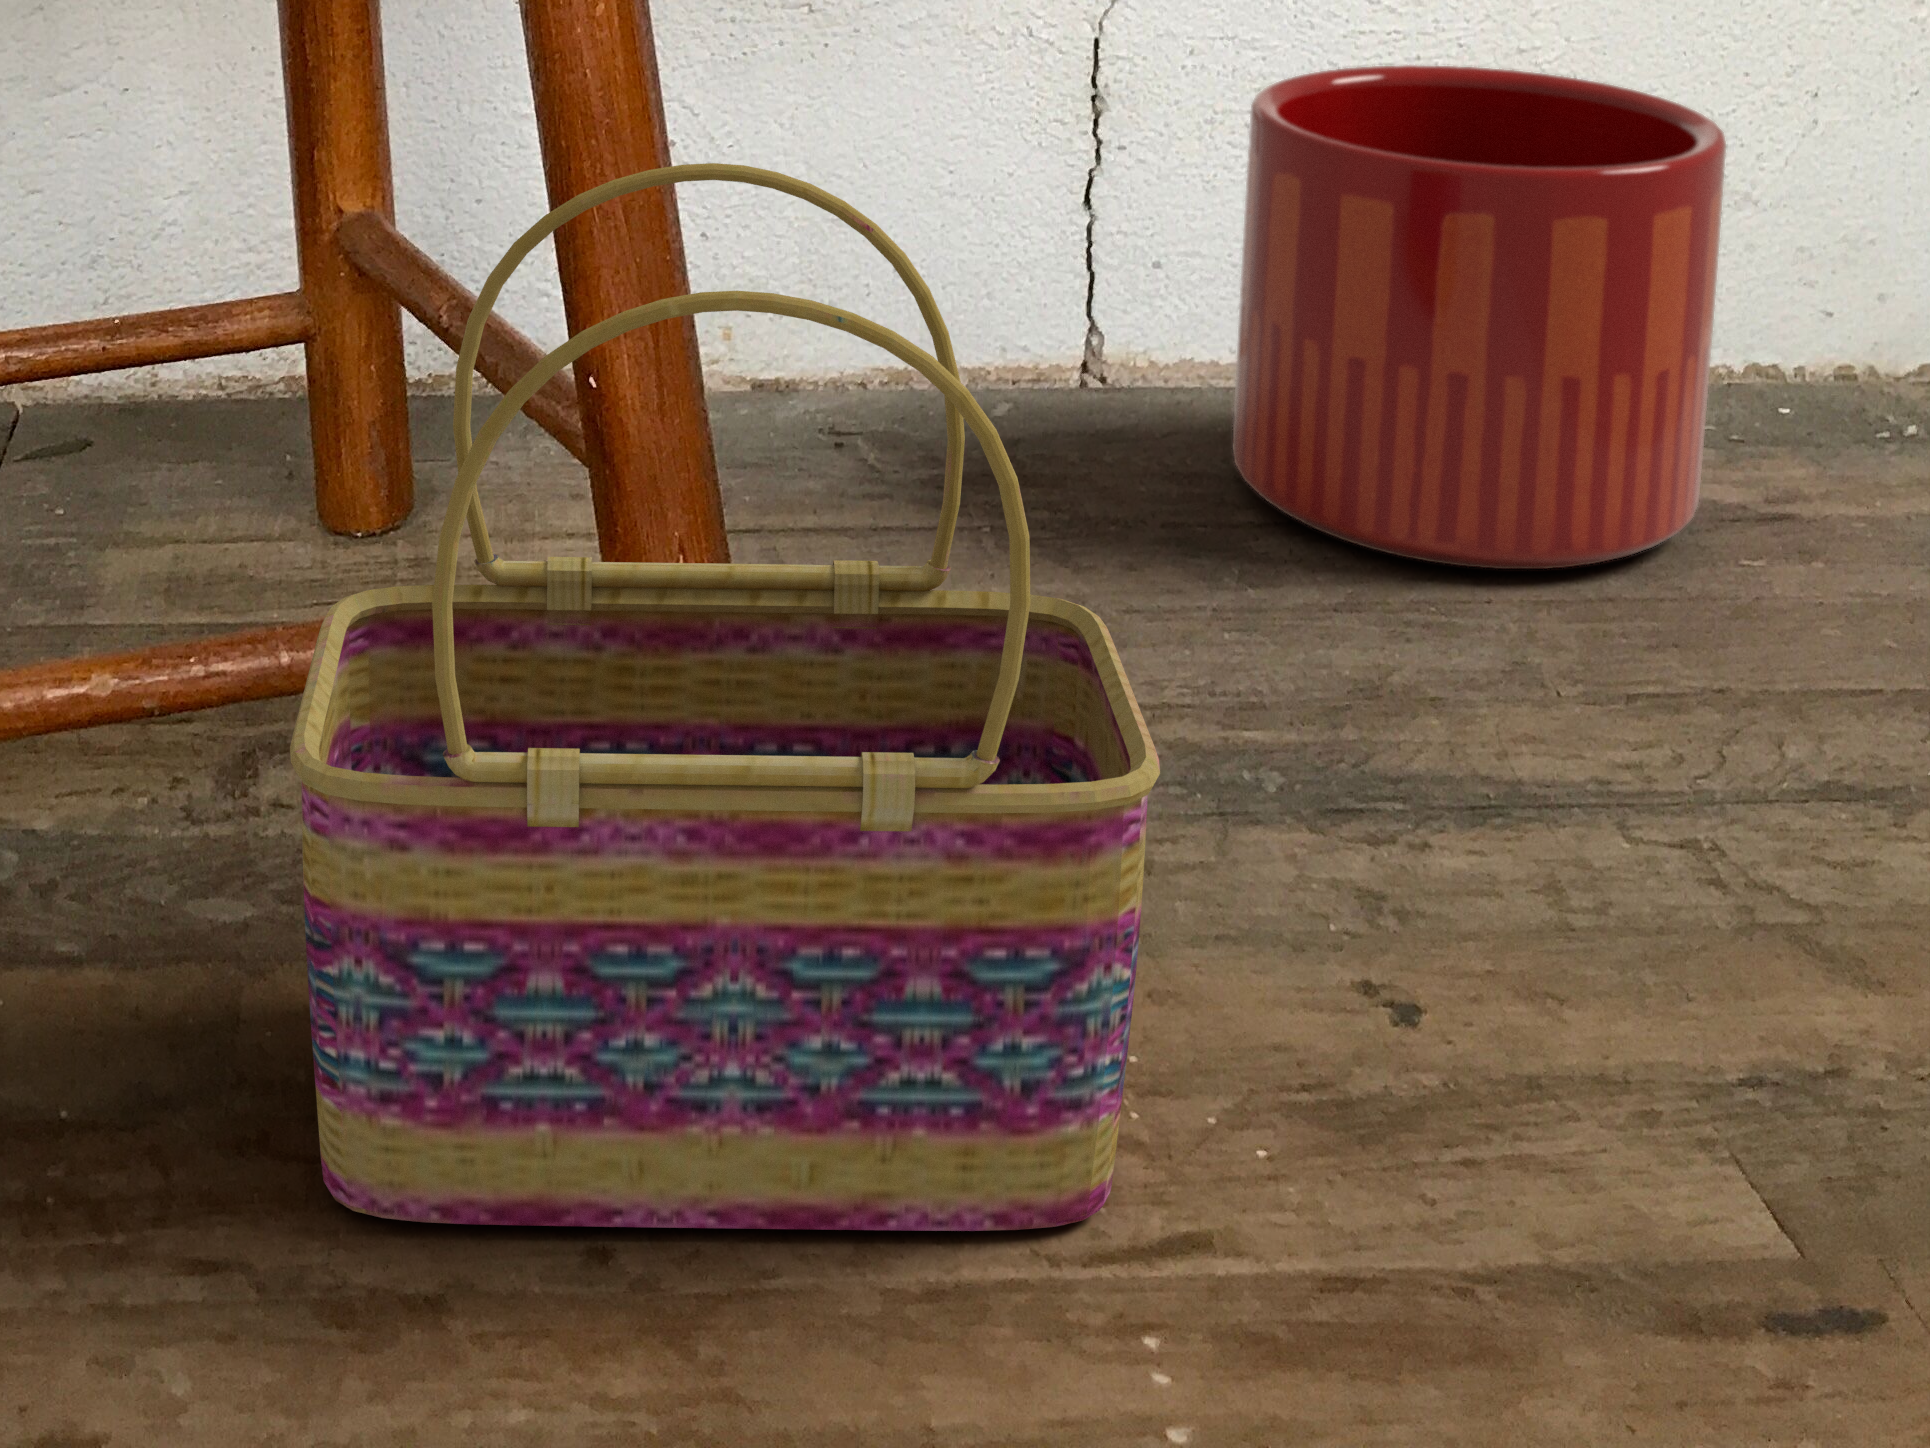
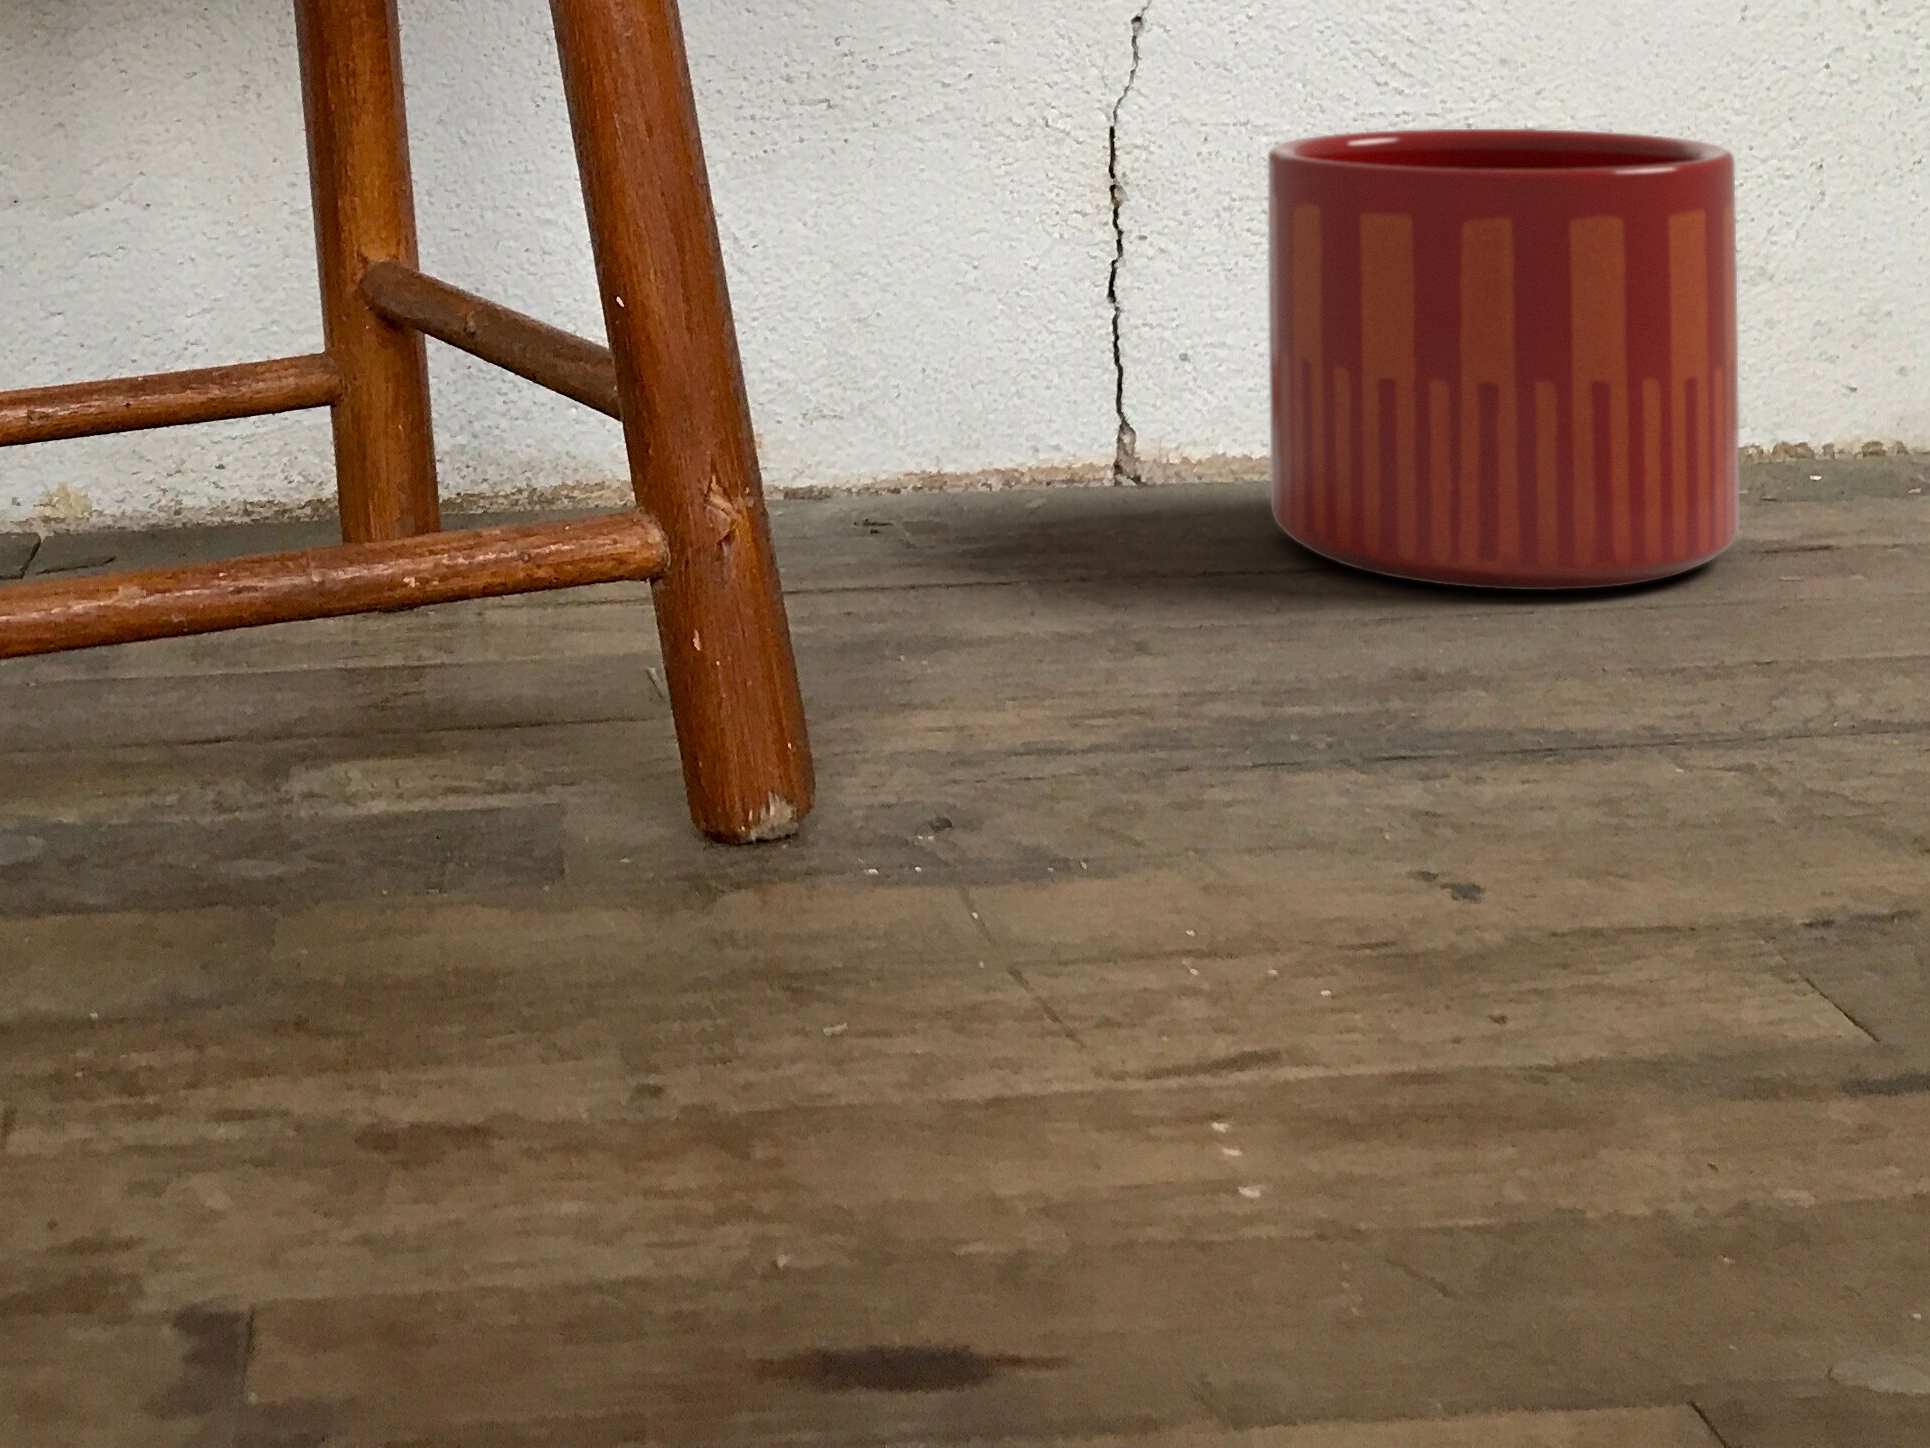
basket: present [290,163,1160,1231] -> none [318,28,1200,1075]

